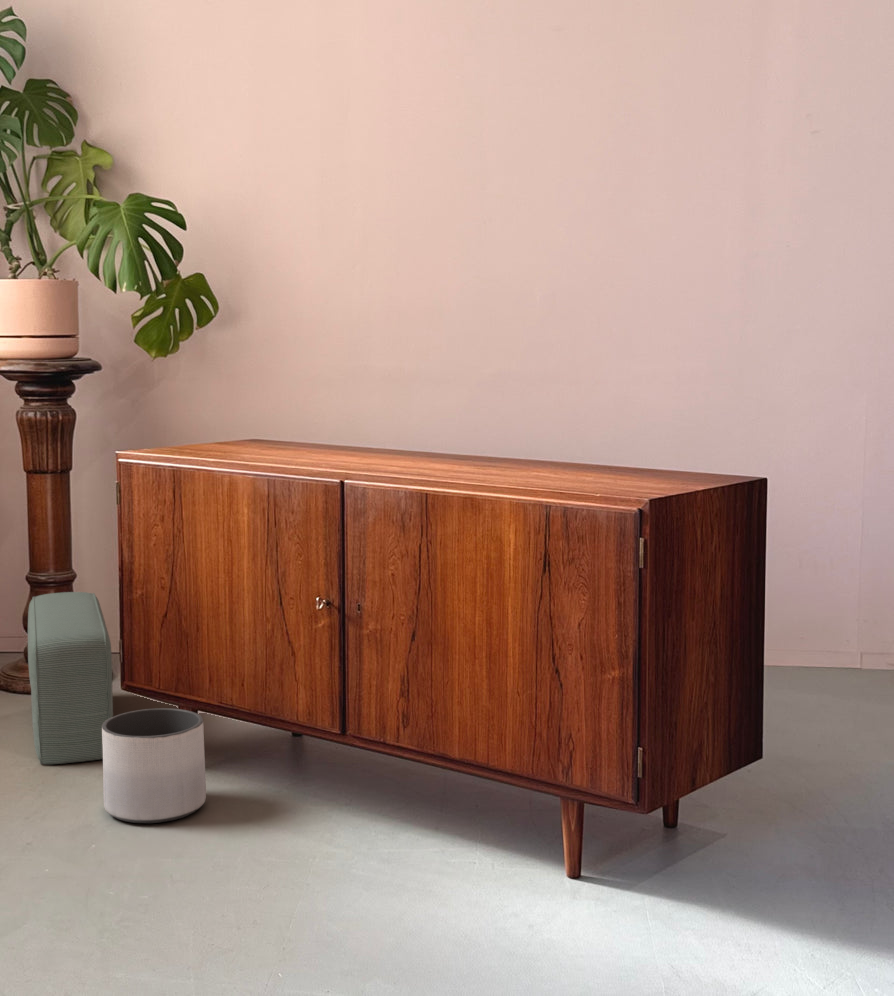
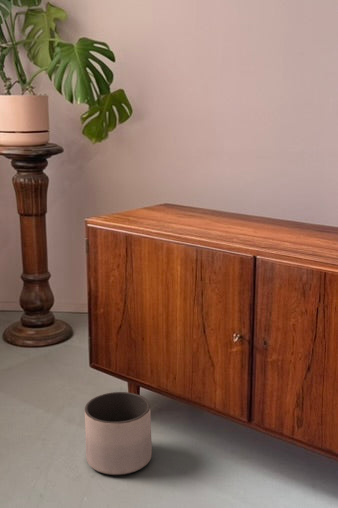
pouf: present [28,592,113,764] -> none [25,292,84,414]

